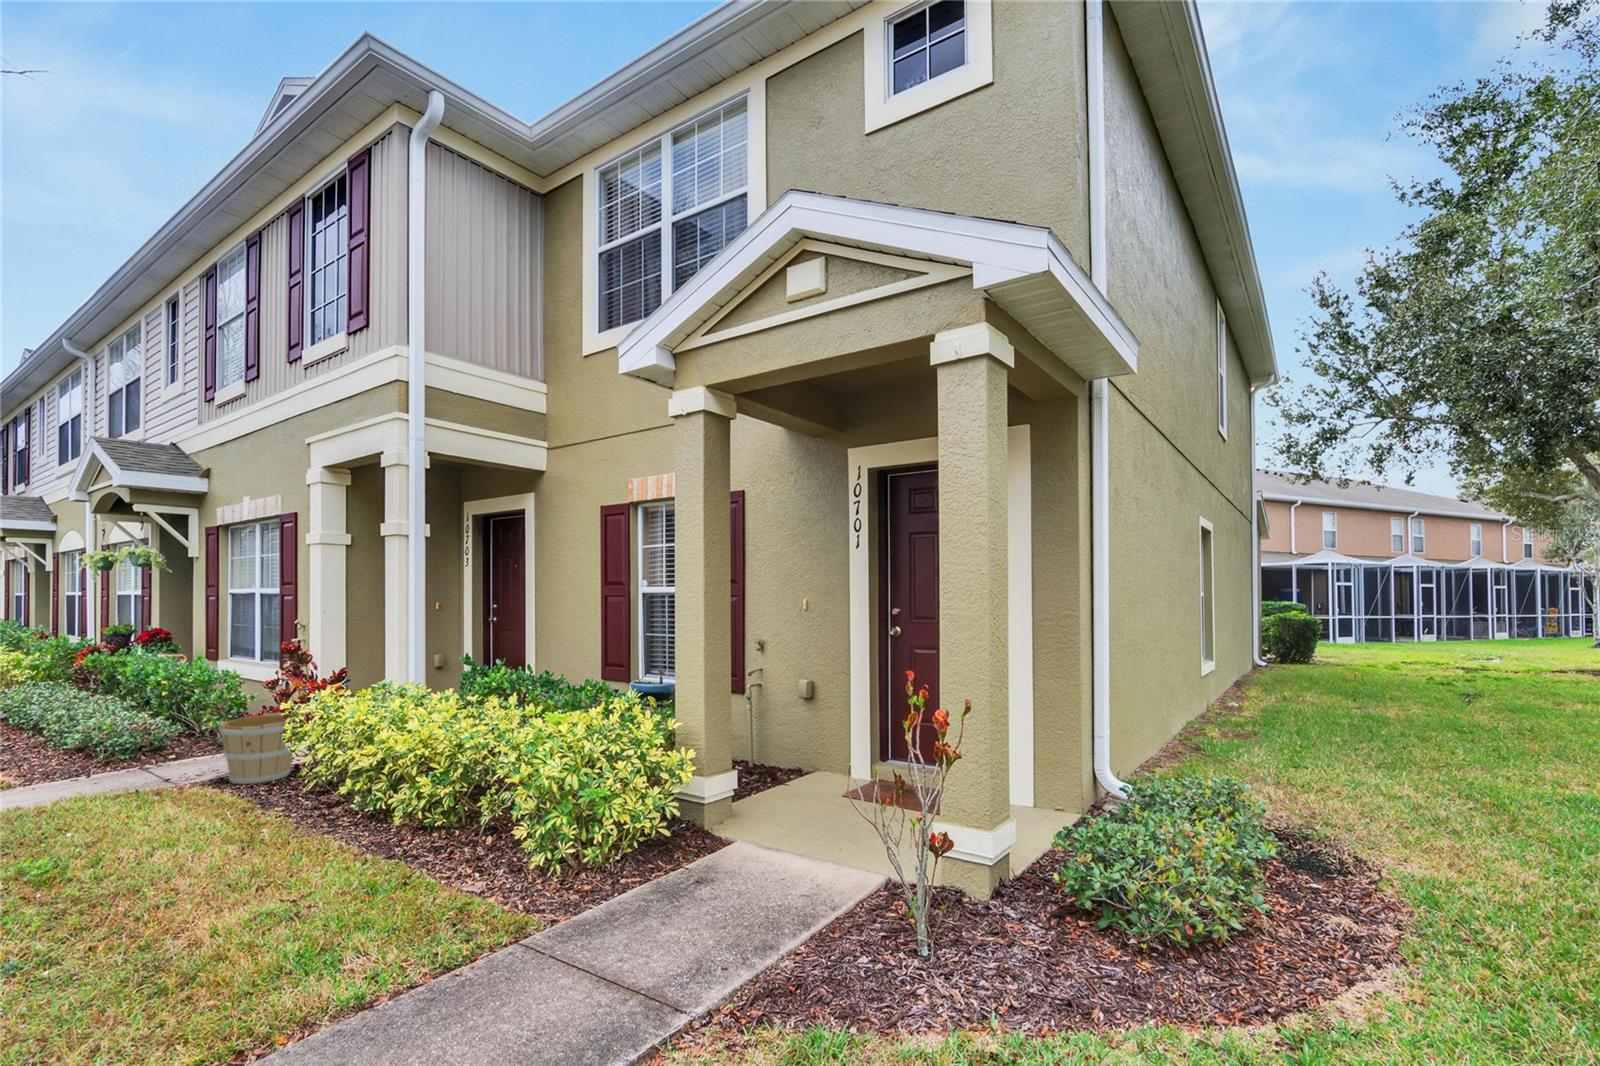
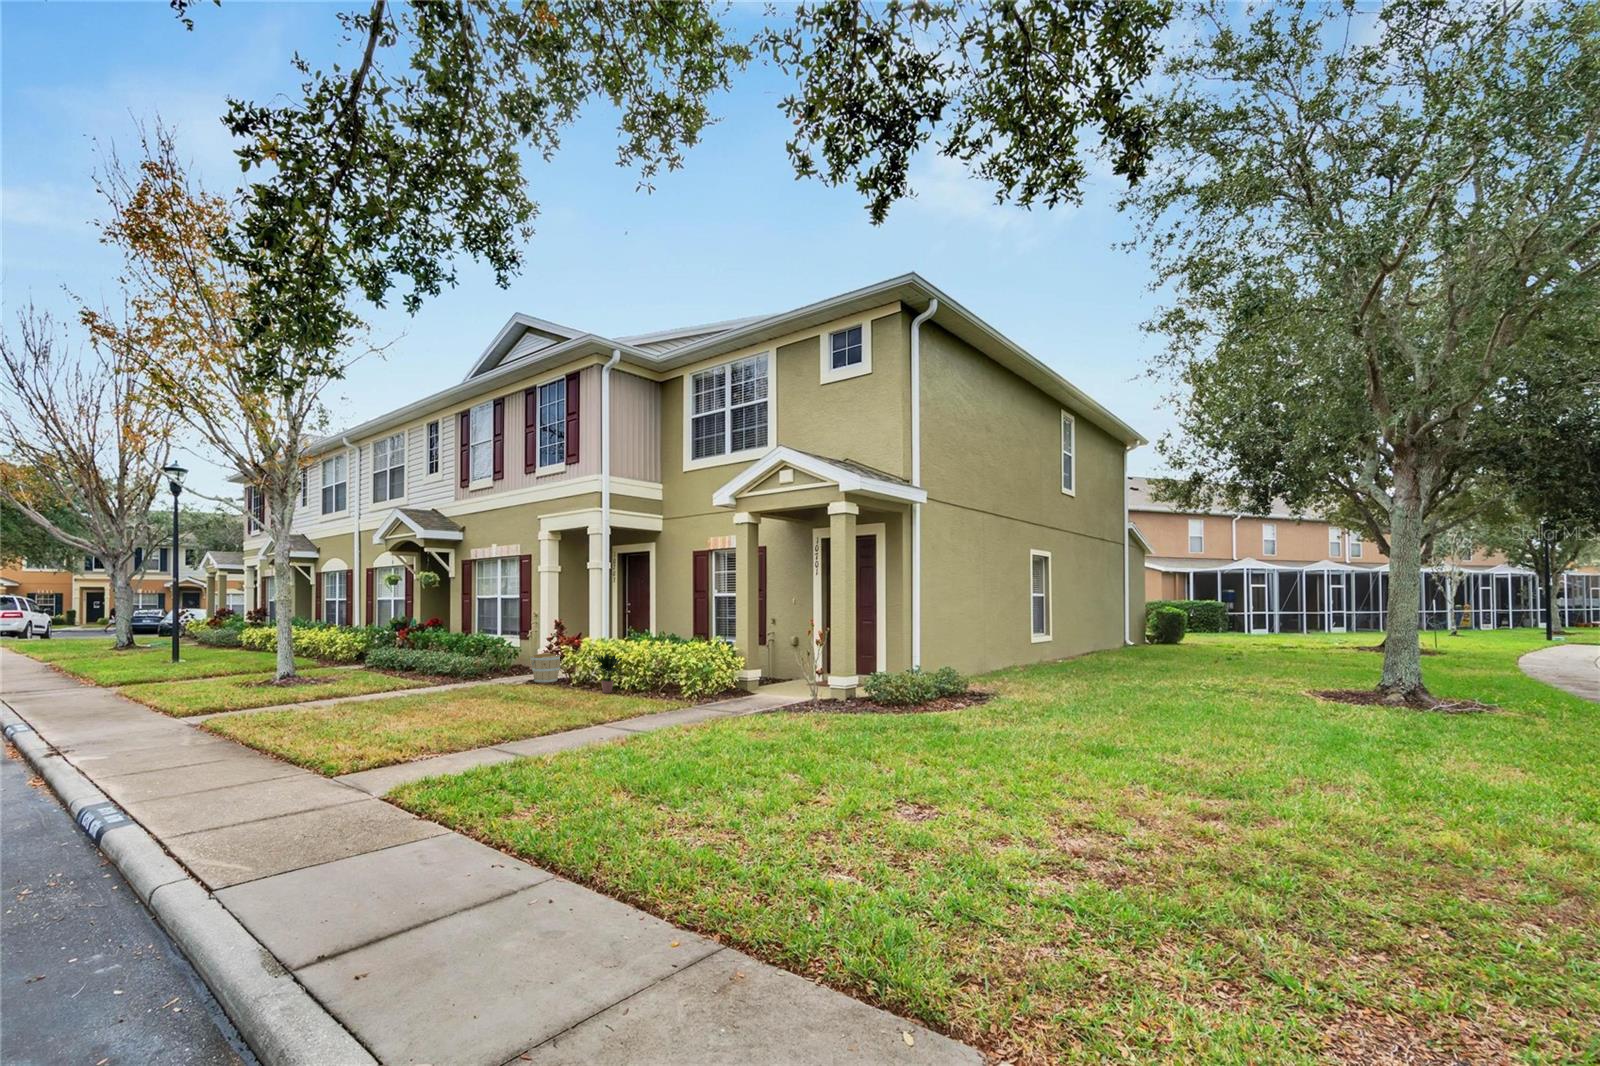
potted plant: none [308,731,391,841] -> present [596,654,622,693]

